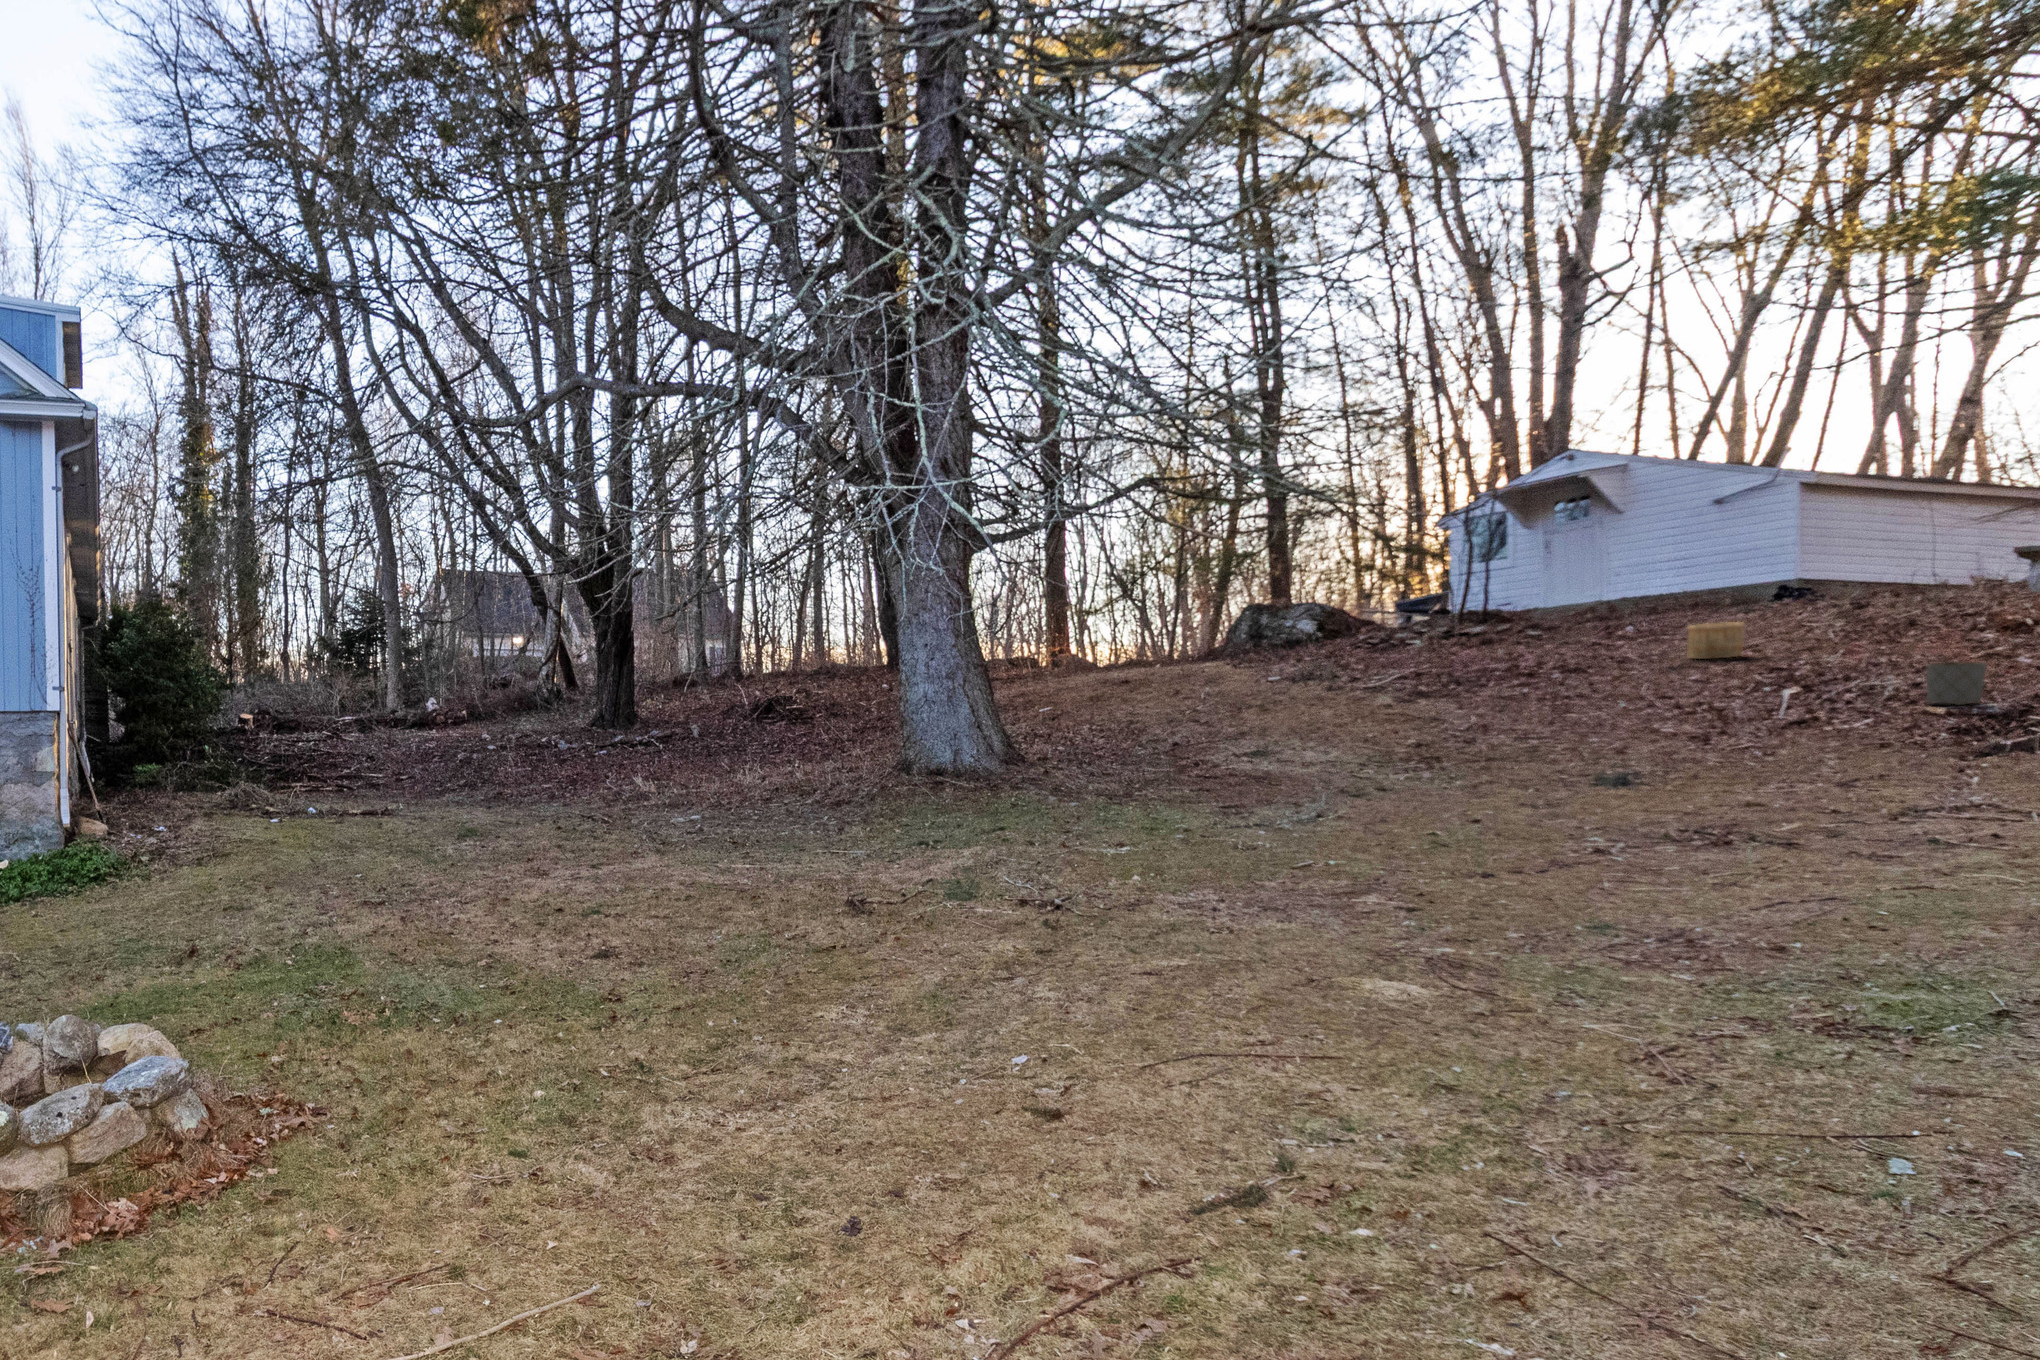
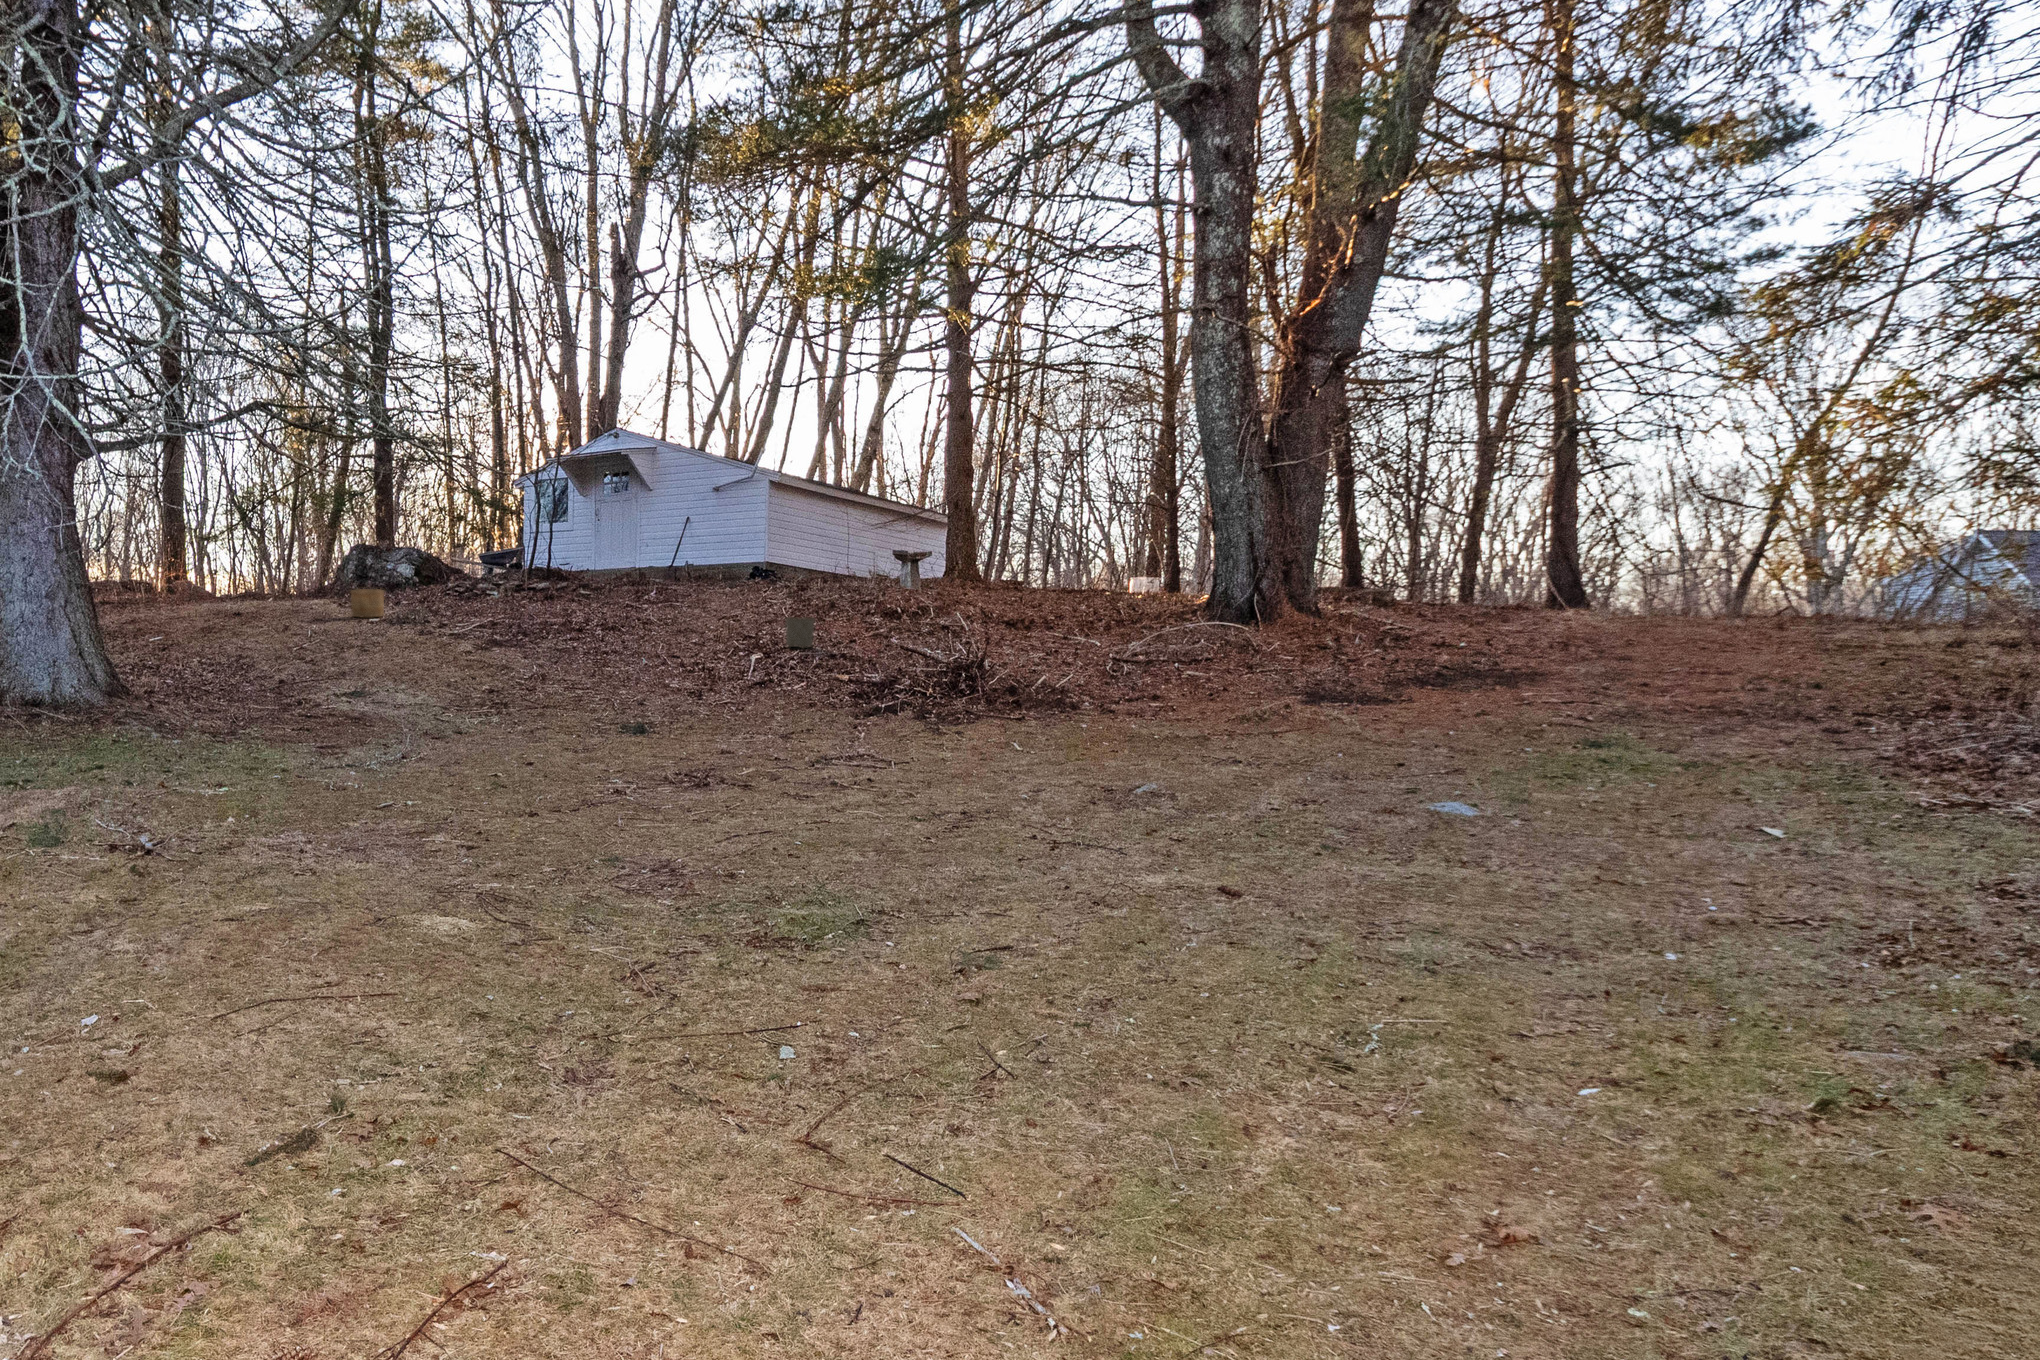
wooden bucket: present [1687,622,1745,659] -> present [351,589,384,618]

